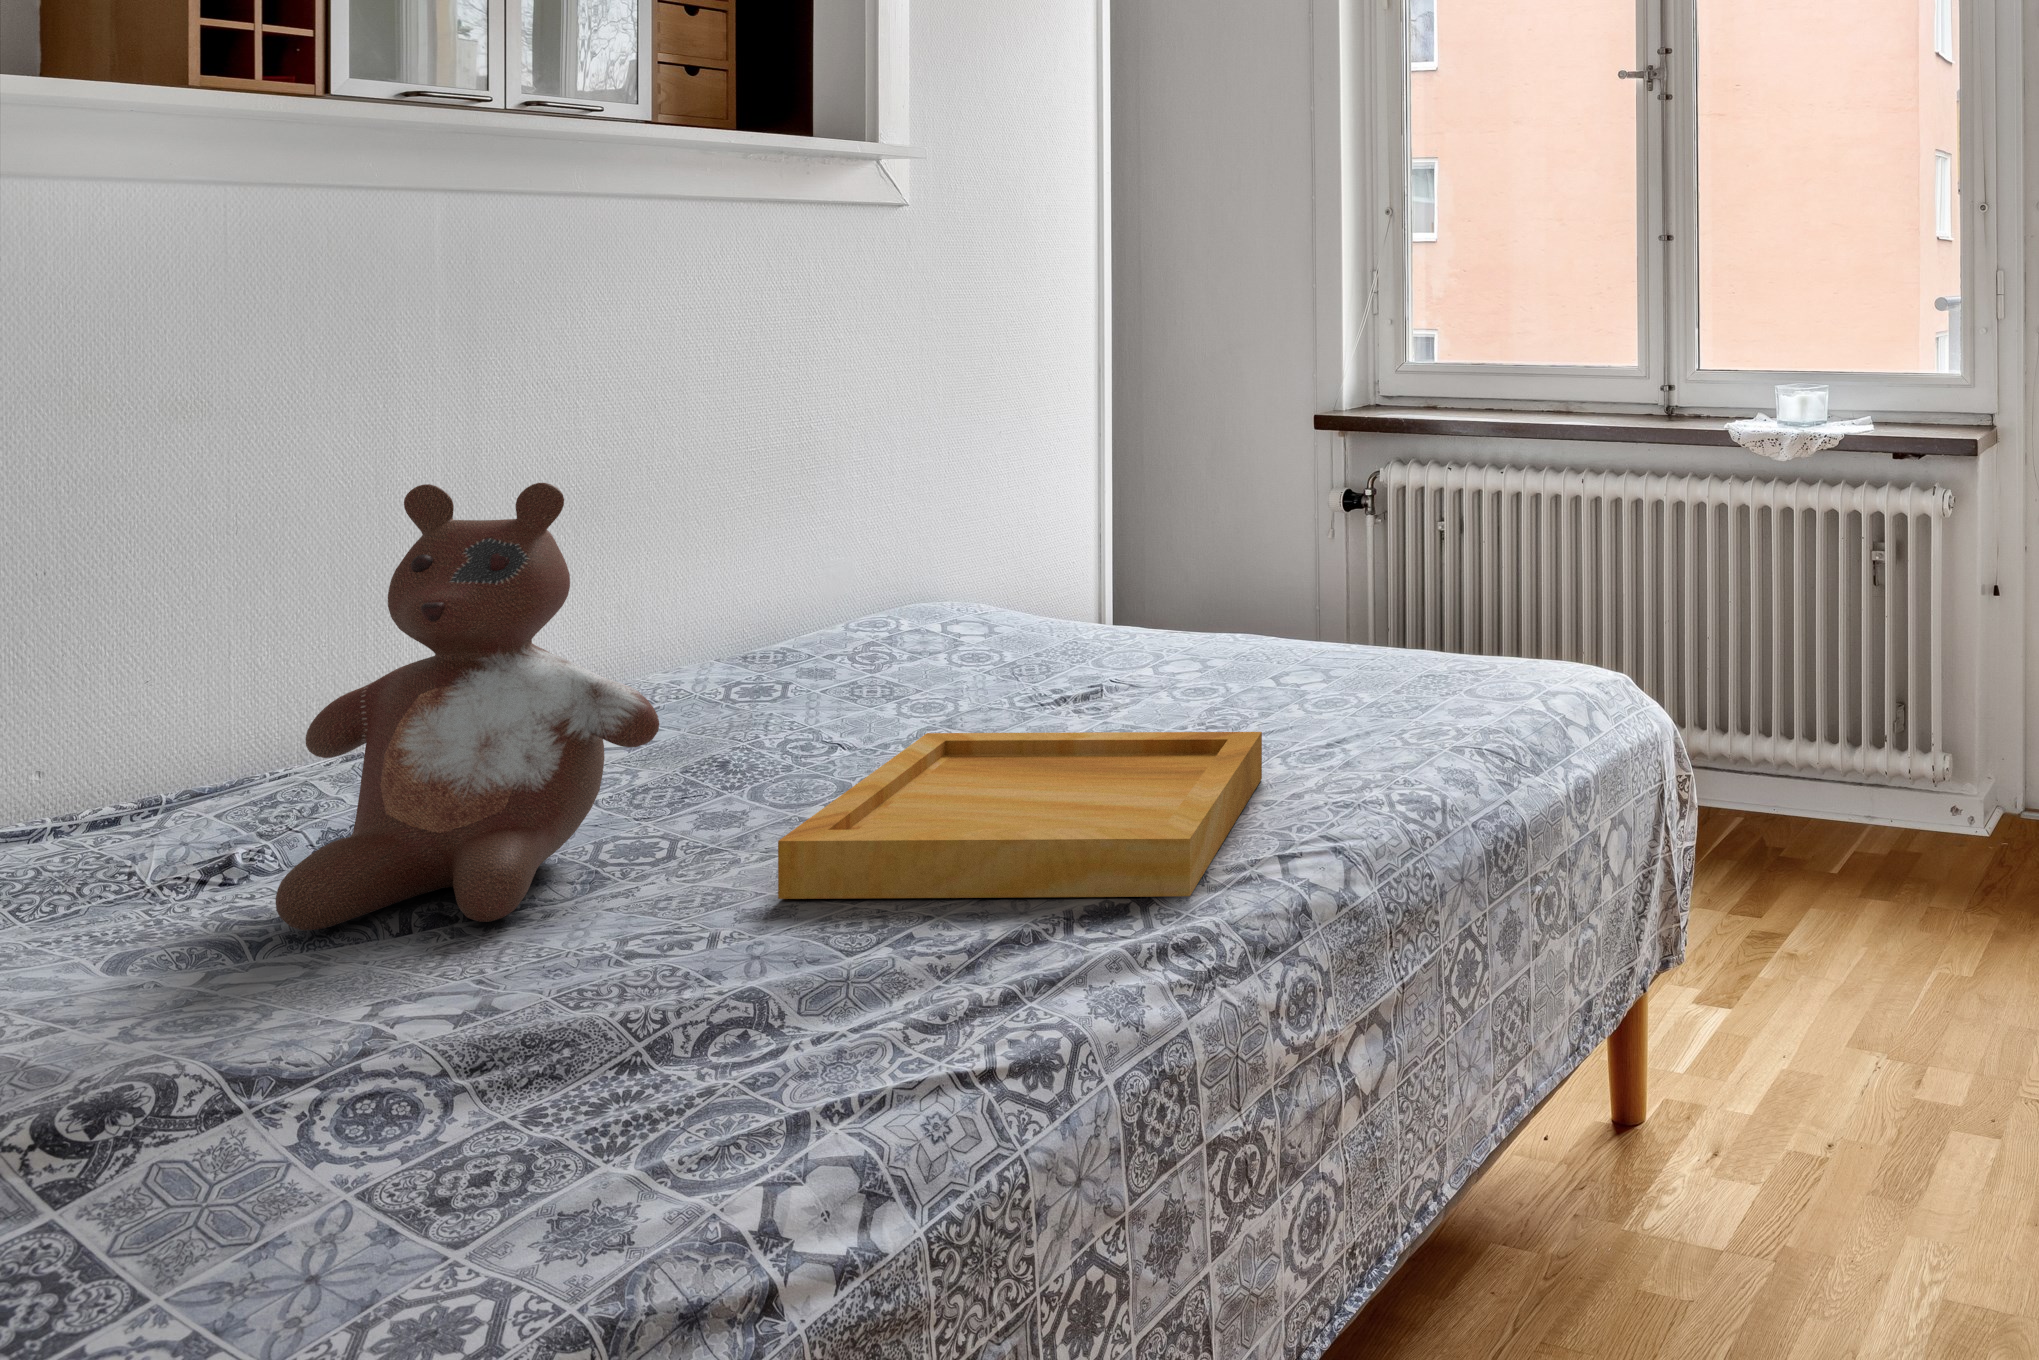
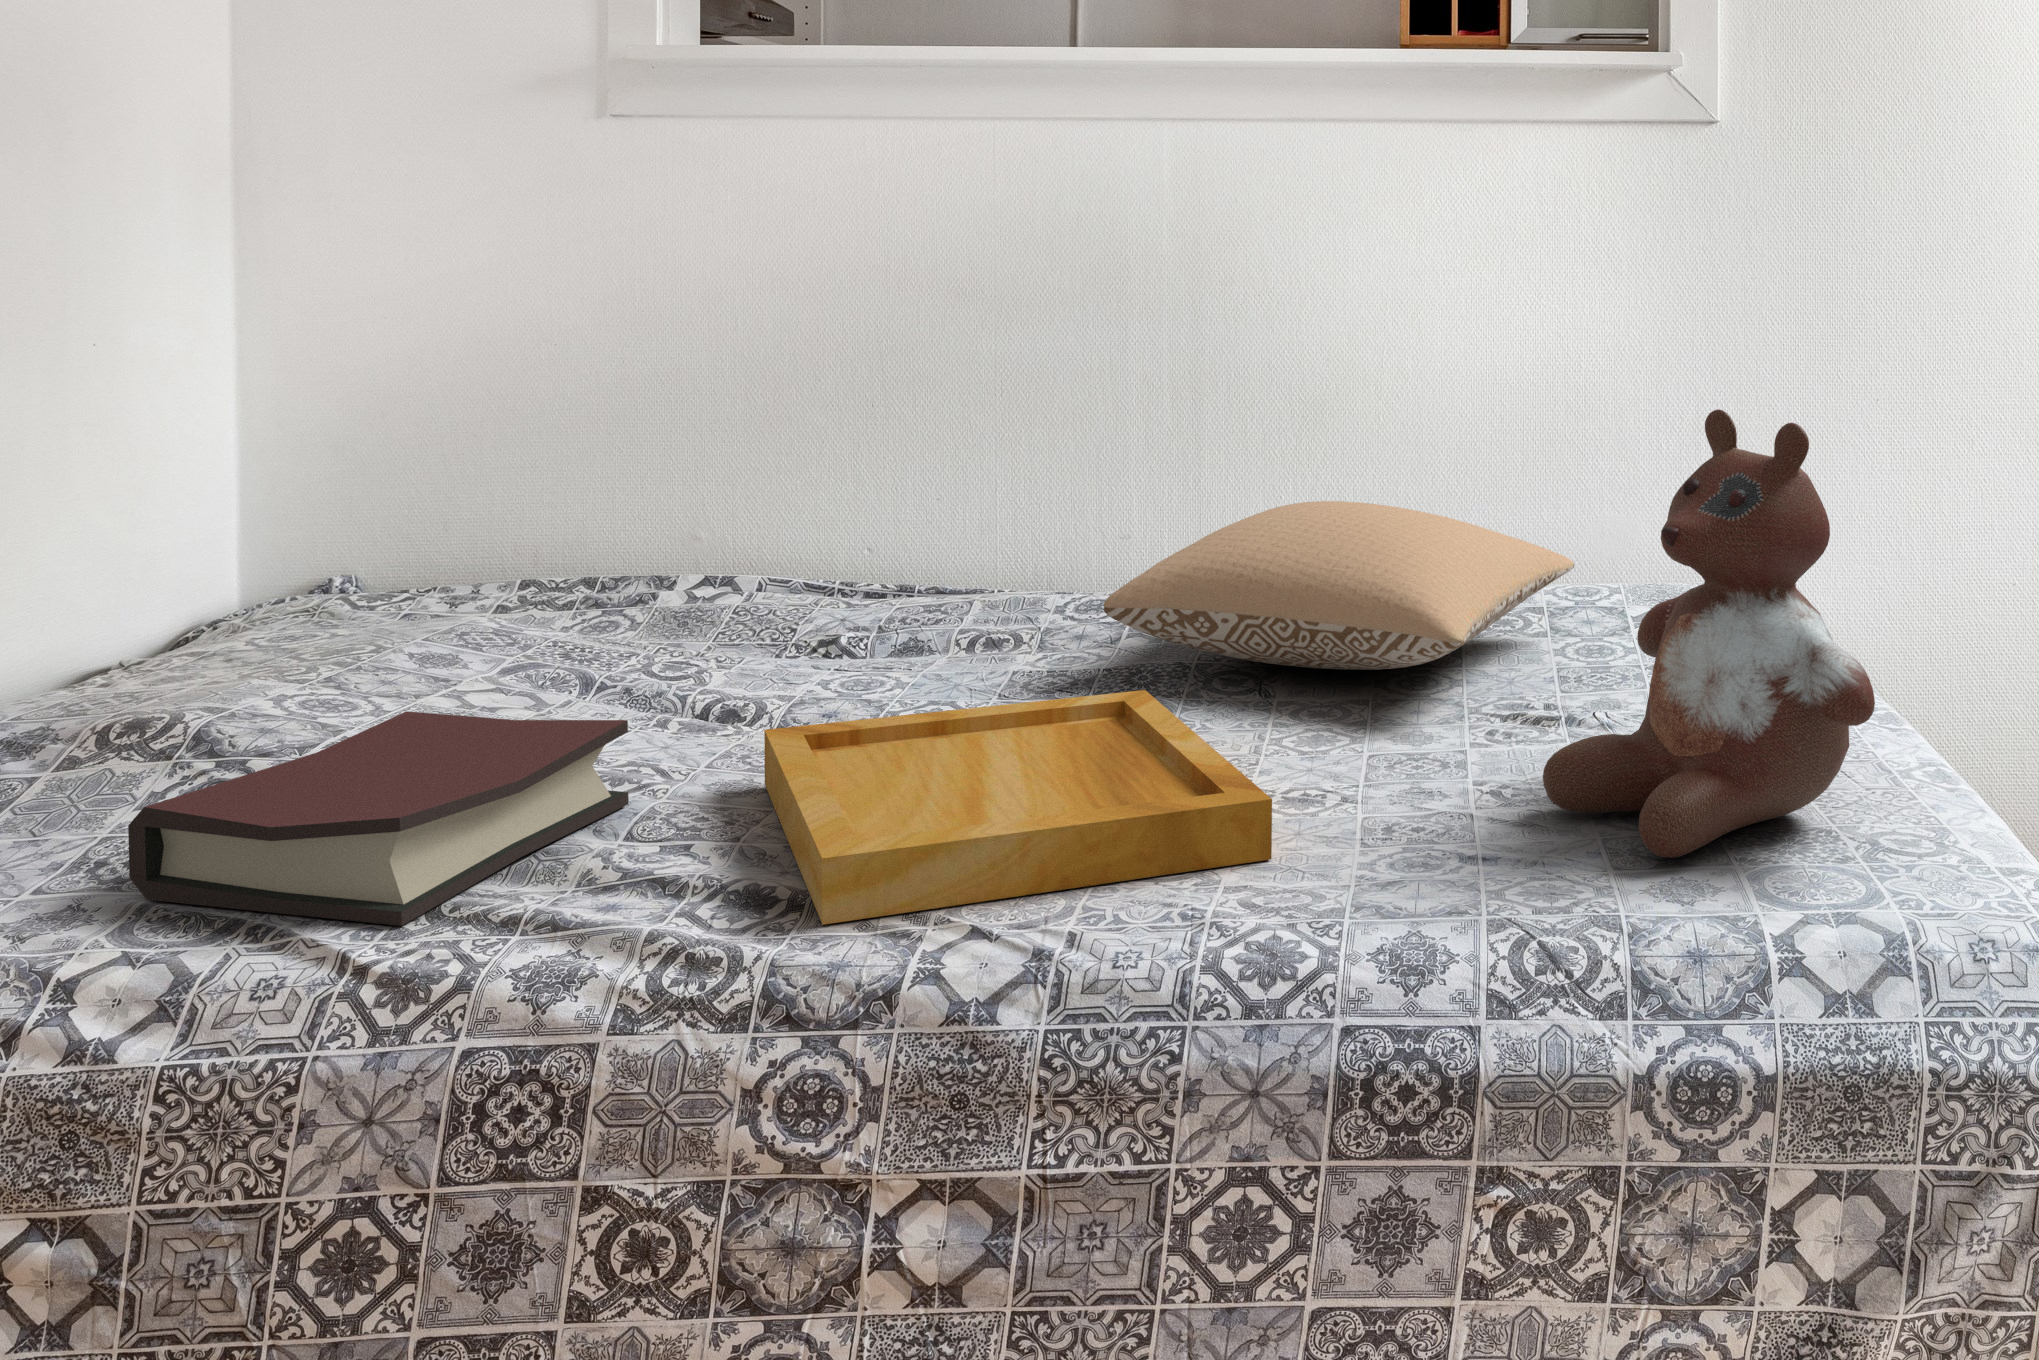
stuffed bear: present [276,483,659,931] -> present [1543,409,1875,858]
pillow: none [609,567,1080,724] -> present [1104,501,1574,670]
hardback book: none [395,858,936,1166] -> present [128,711,629,926]

